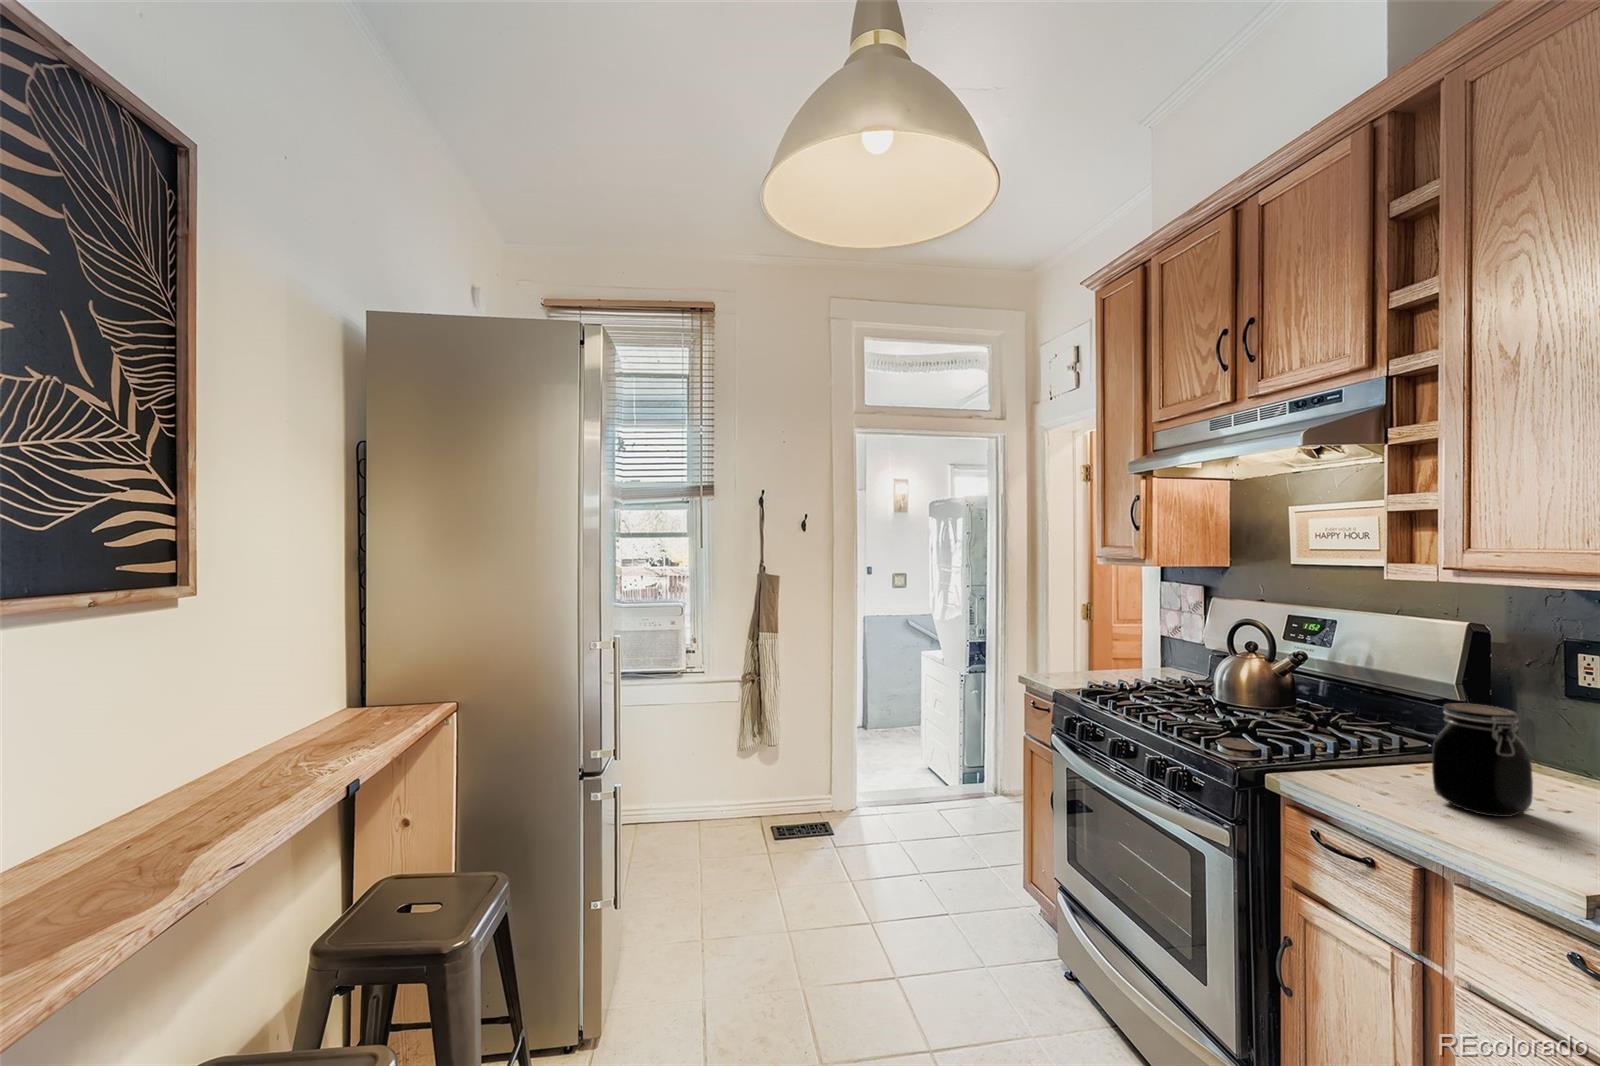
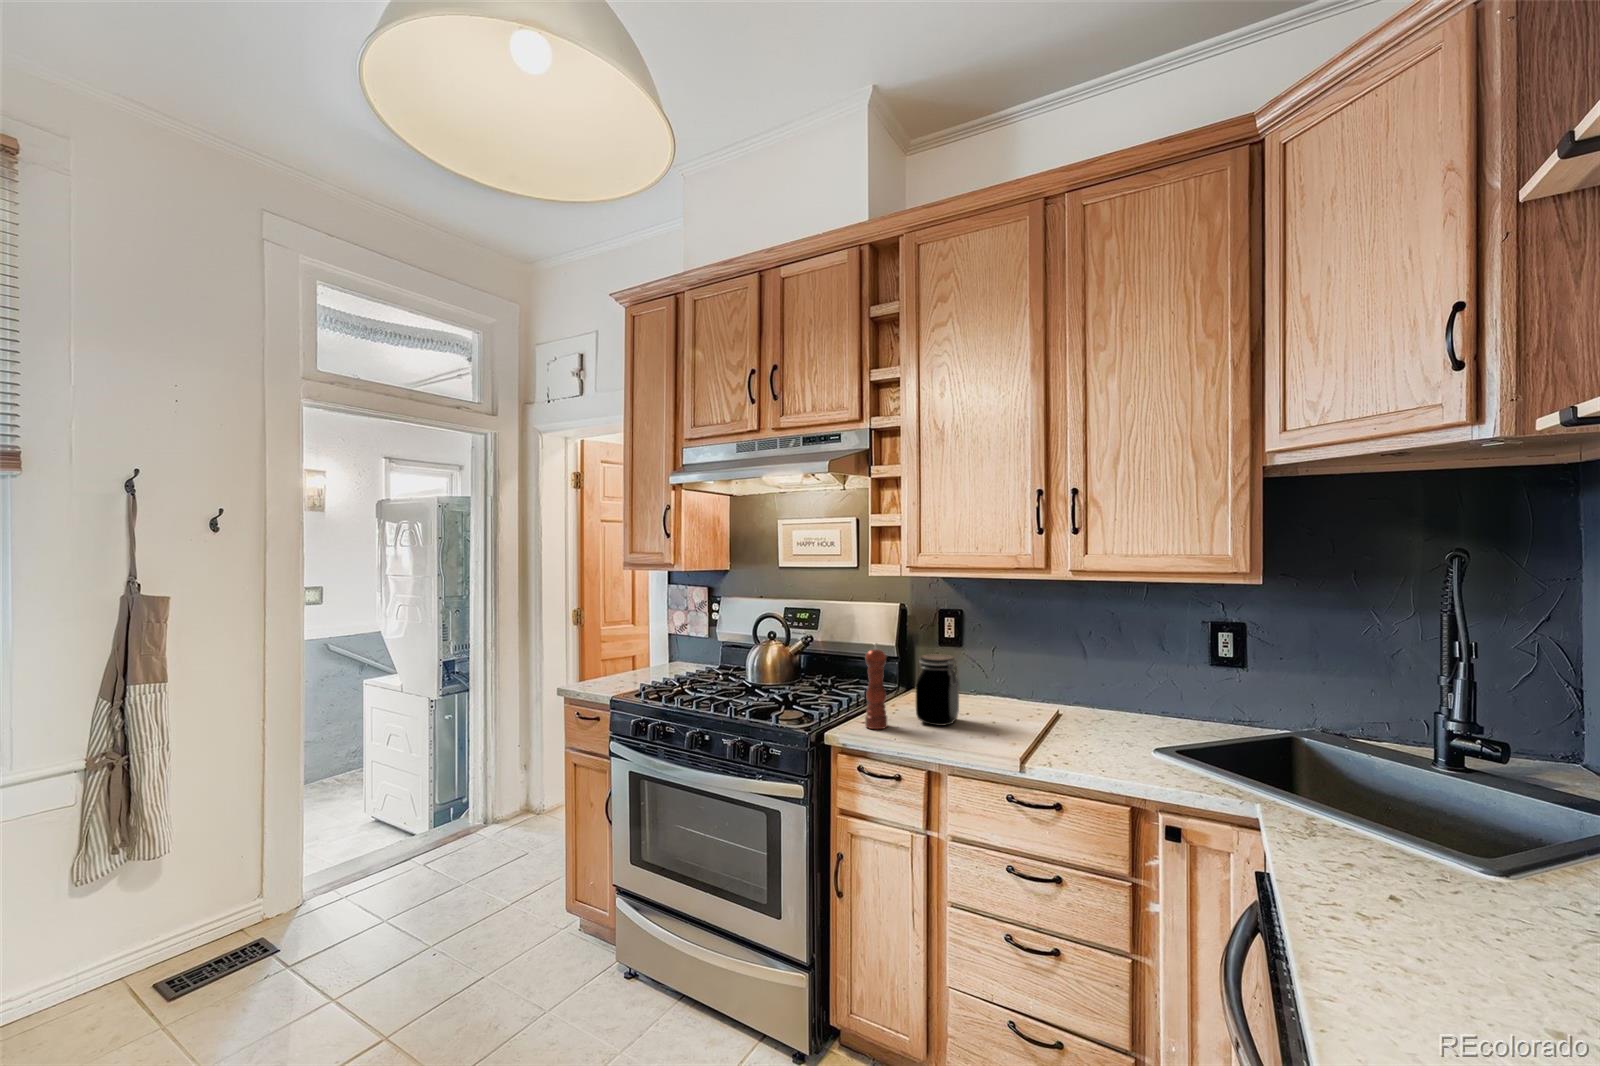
pepper mill: none [1337,672,1377,793] -> present [865,643,887,729]

